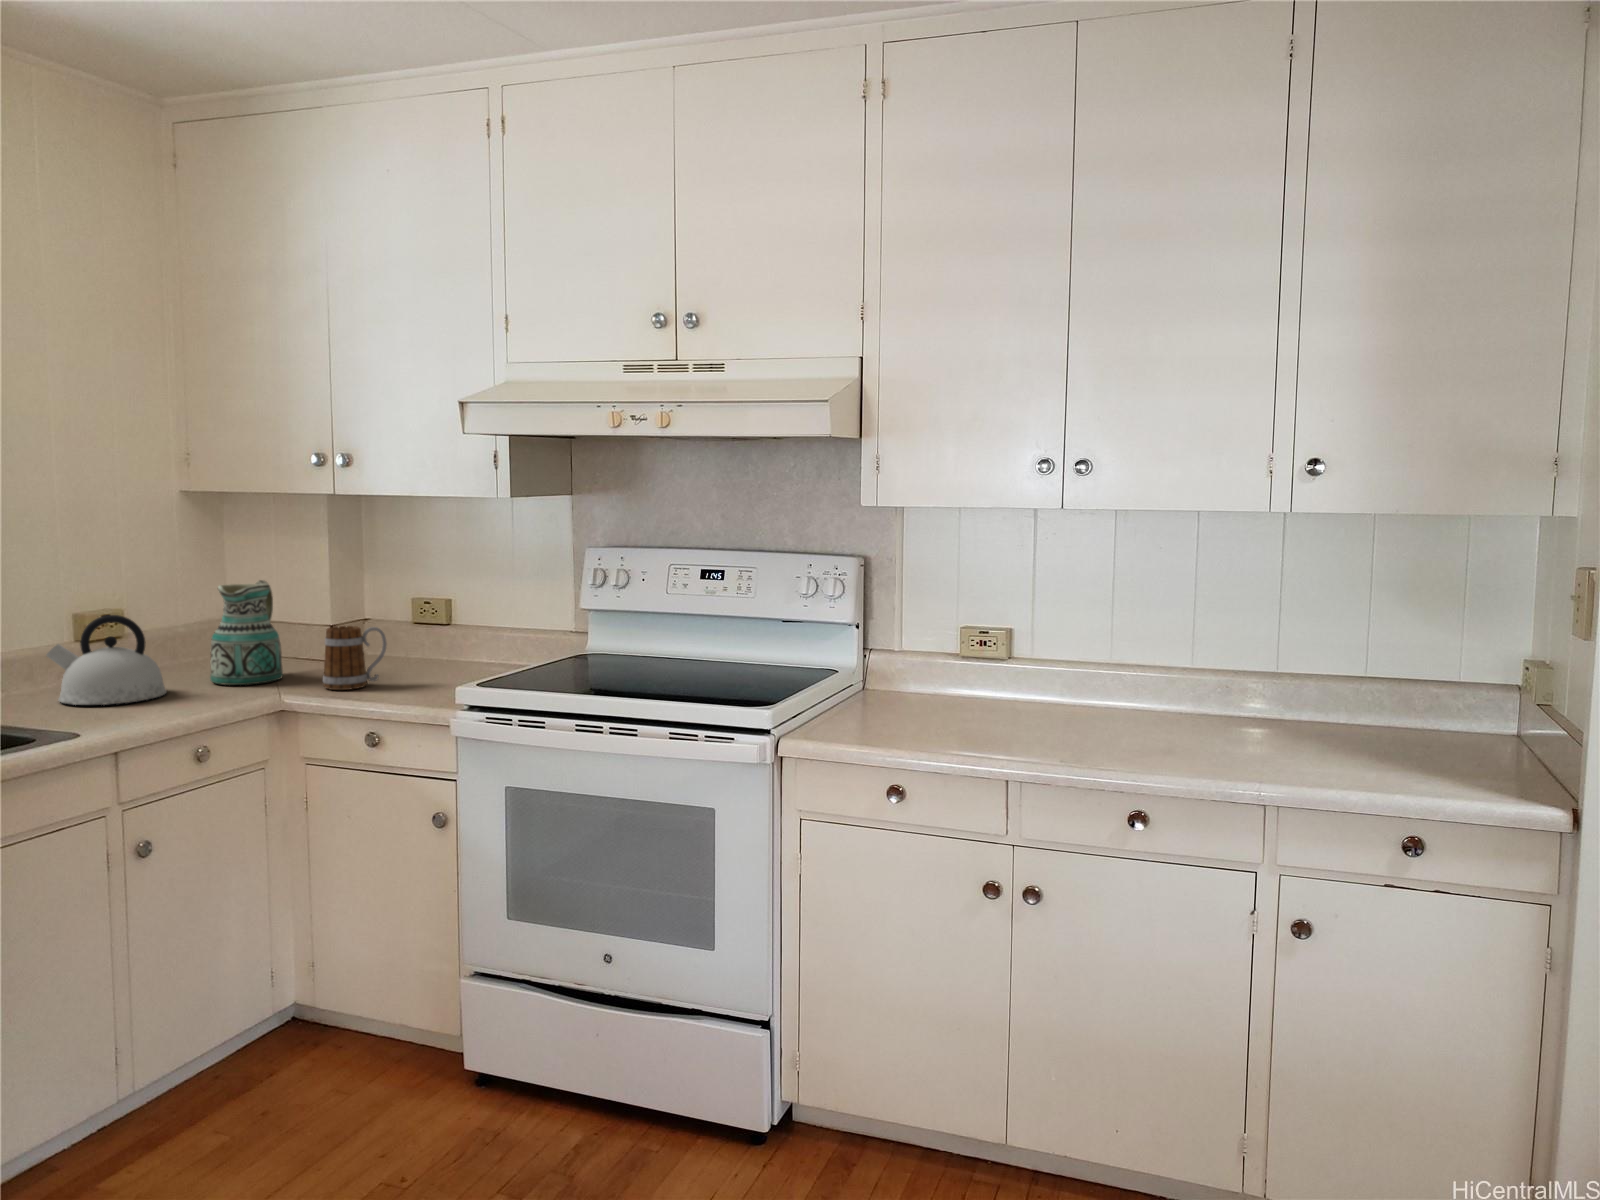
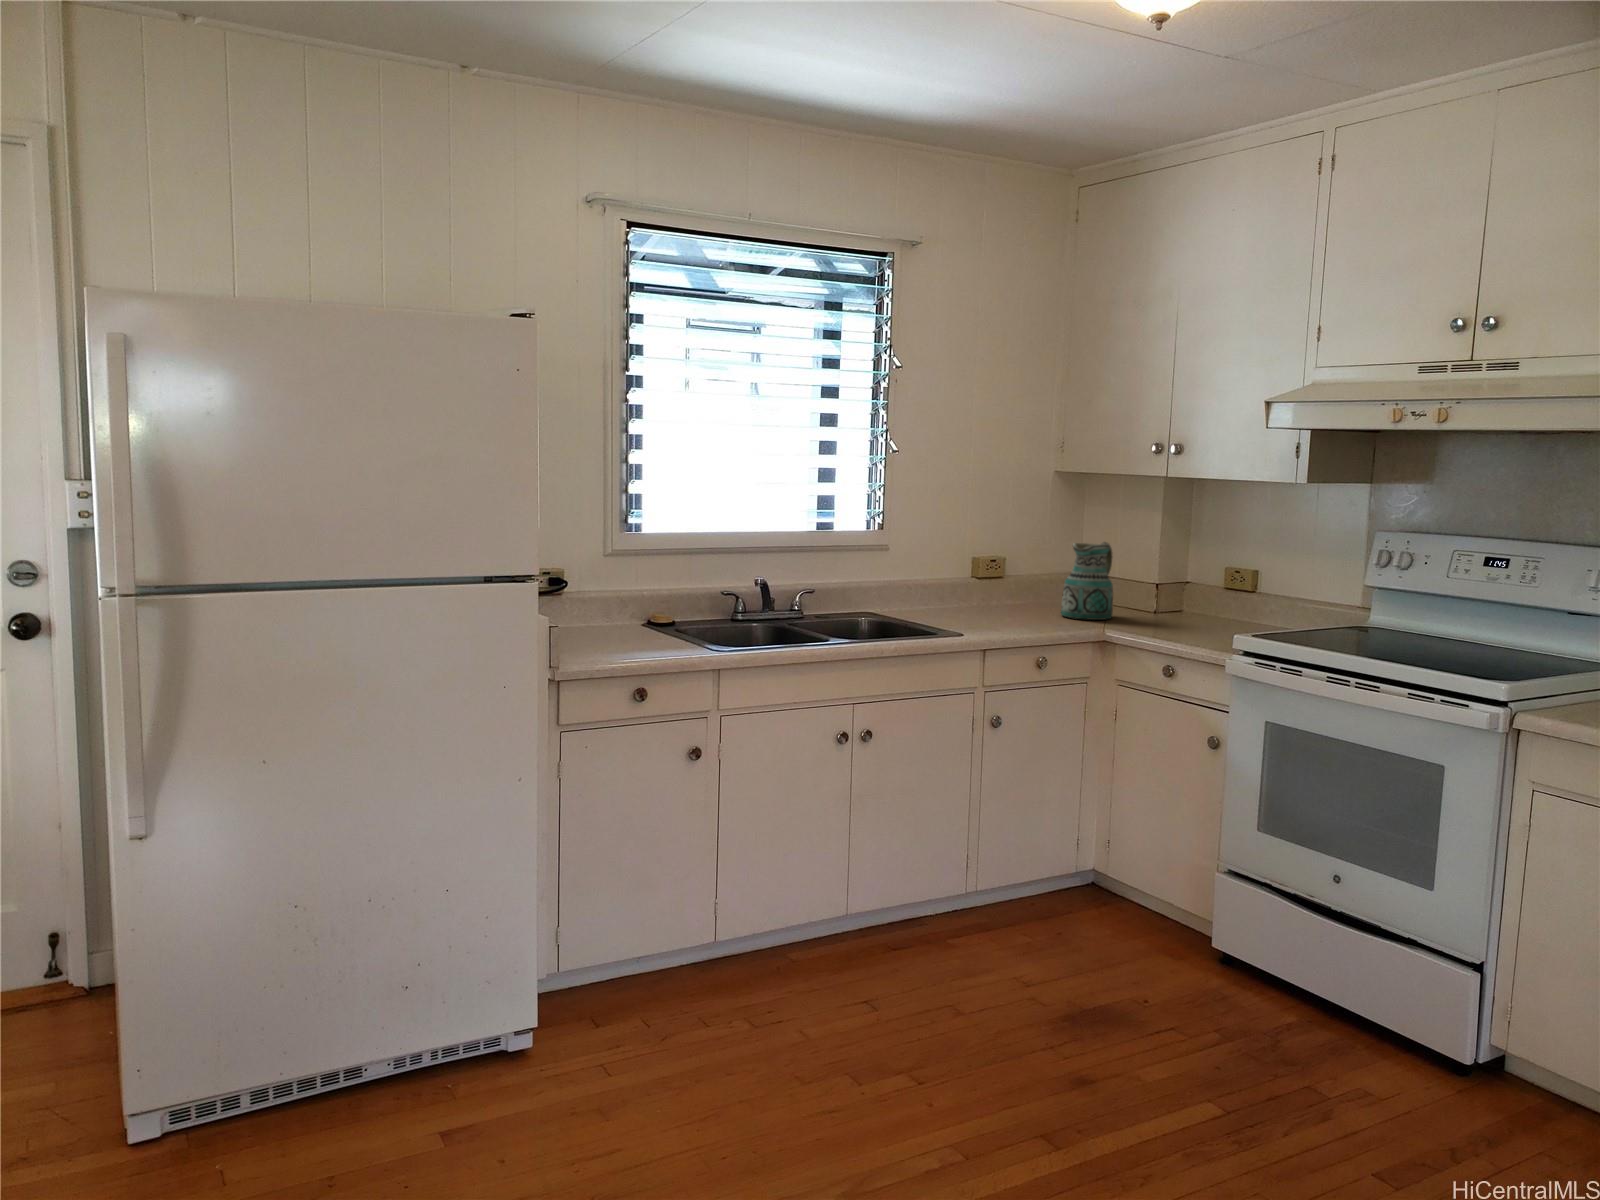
kettle: present [46,615,167,705] -> none [957,557,1030,620]
mug: present [323,626,387,690] -> none [1139,581,1192,631]

